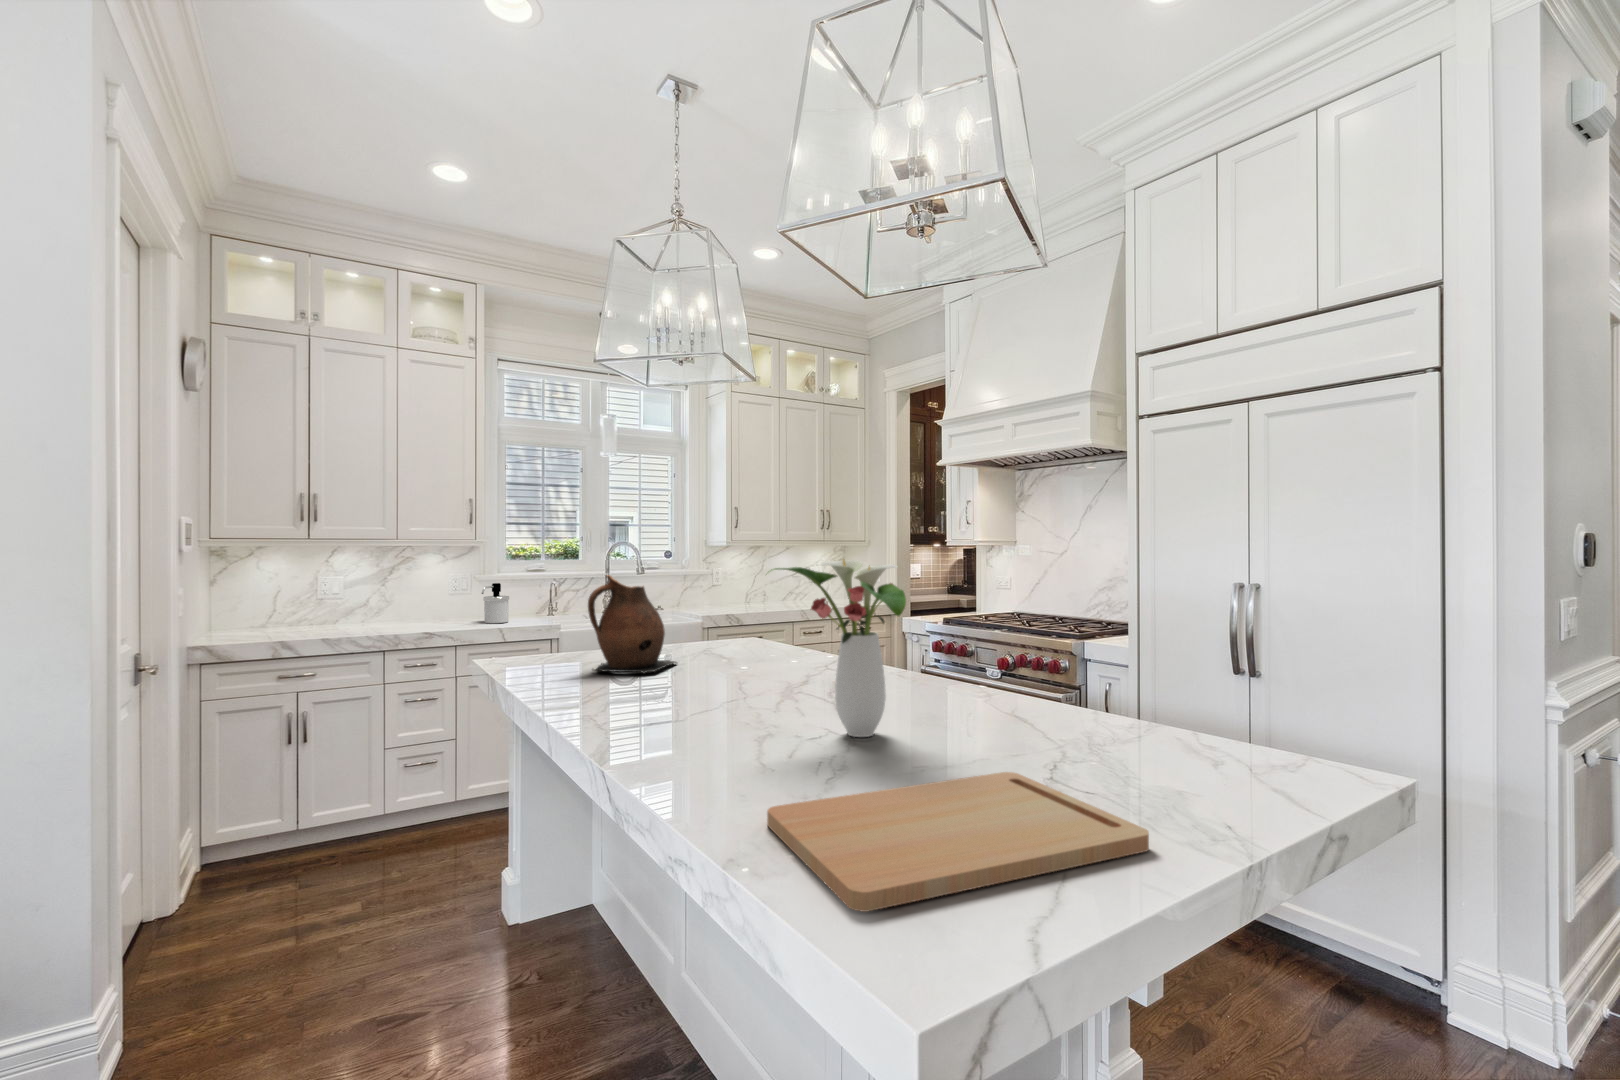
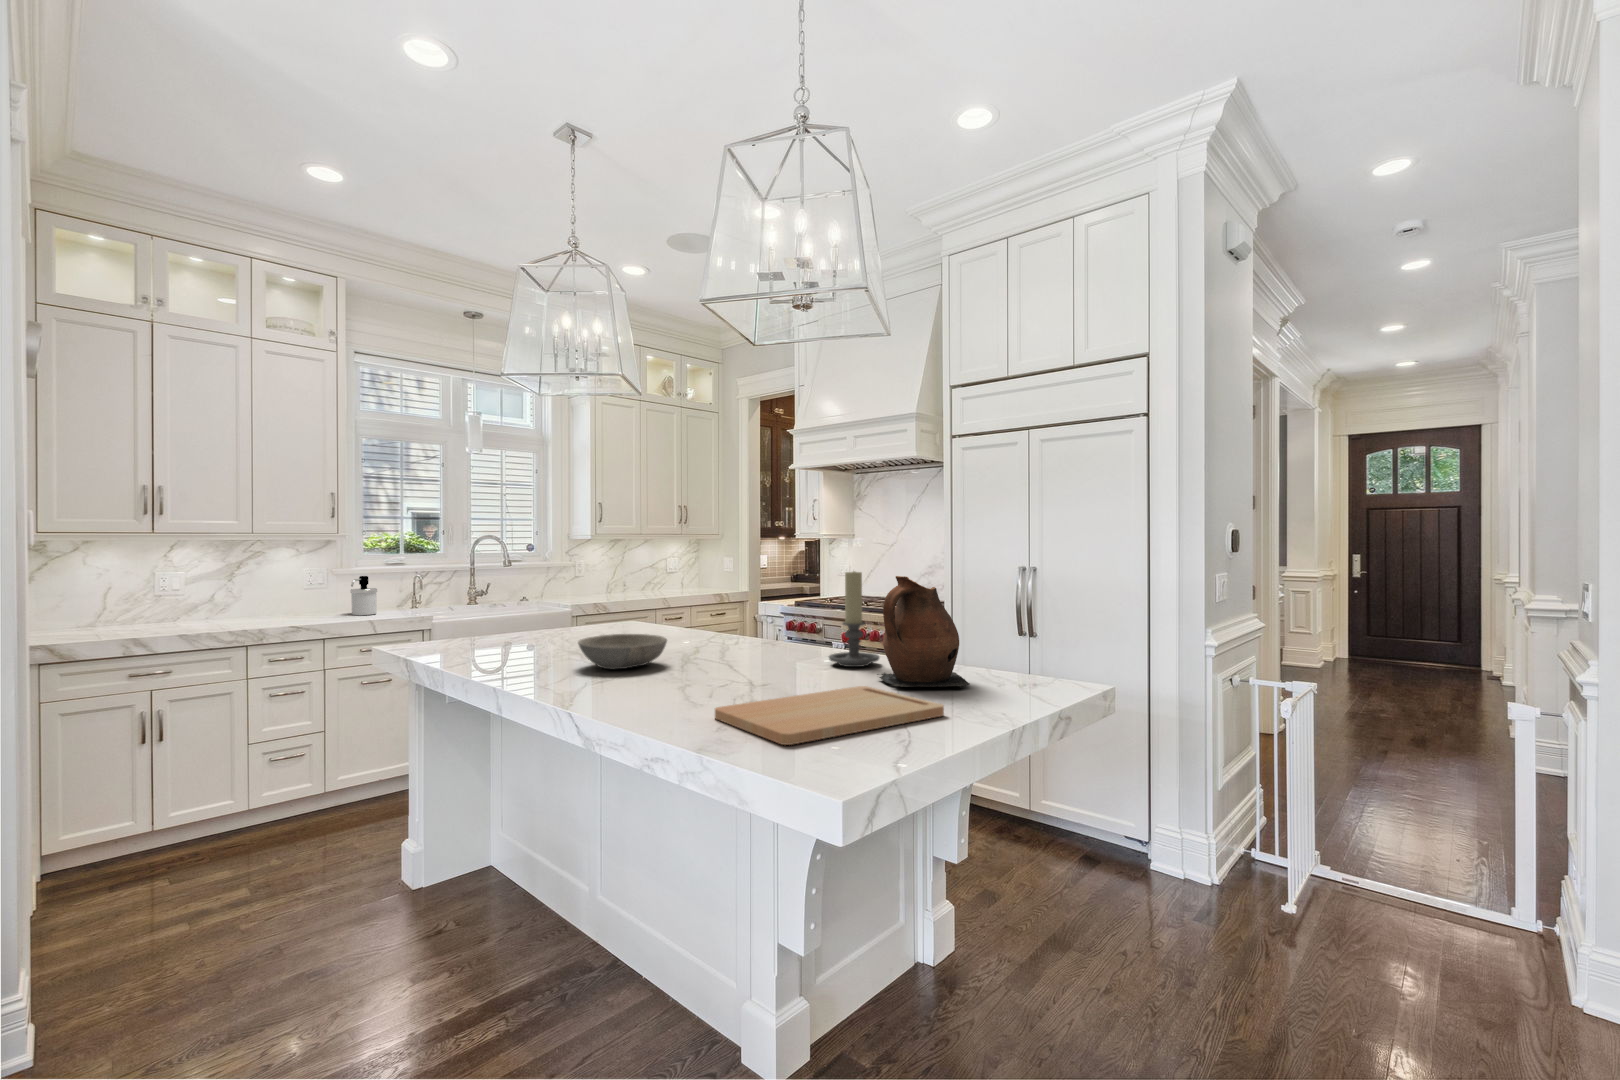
flower arrangement: present [771,560,906,737] -> none [687,548,792,676]
ceramic pitcher: present [588,576,677,674] -> present [877,576,970,688]
candle holder: none [967,589,1040,727] -> present [829,571,879,667]
bowl: none [640,666,753,715] -> present [578,634,667,669]

